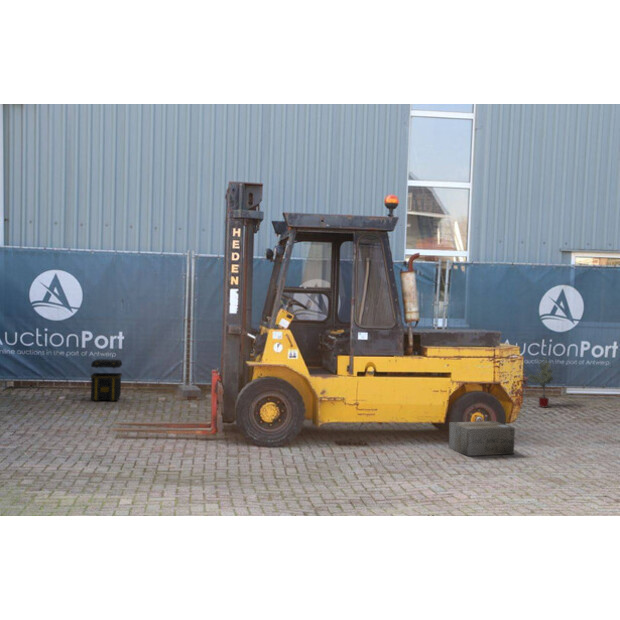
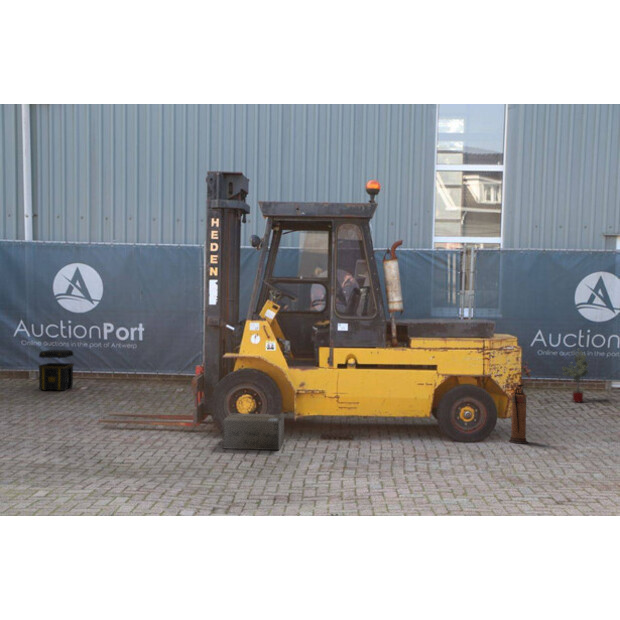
toolbox: present [91,359,122,401] -> present [39,350,74,391]
fire extinguisher: none [511,391,529,445] -> present [509,385,528,443]
cardboard box: present [449,421,515,456] -> present [223,413,284,450]

